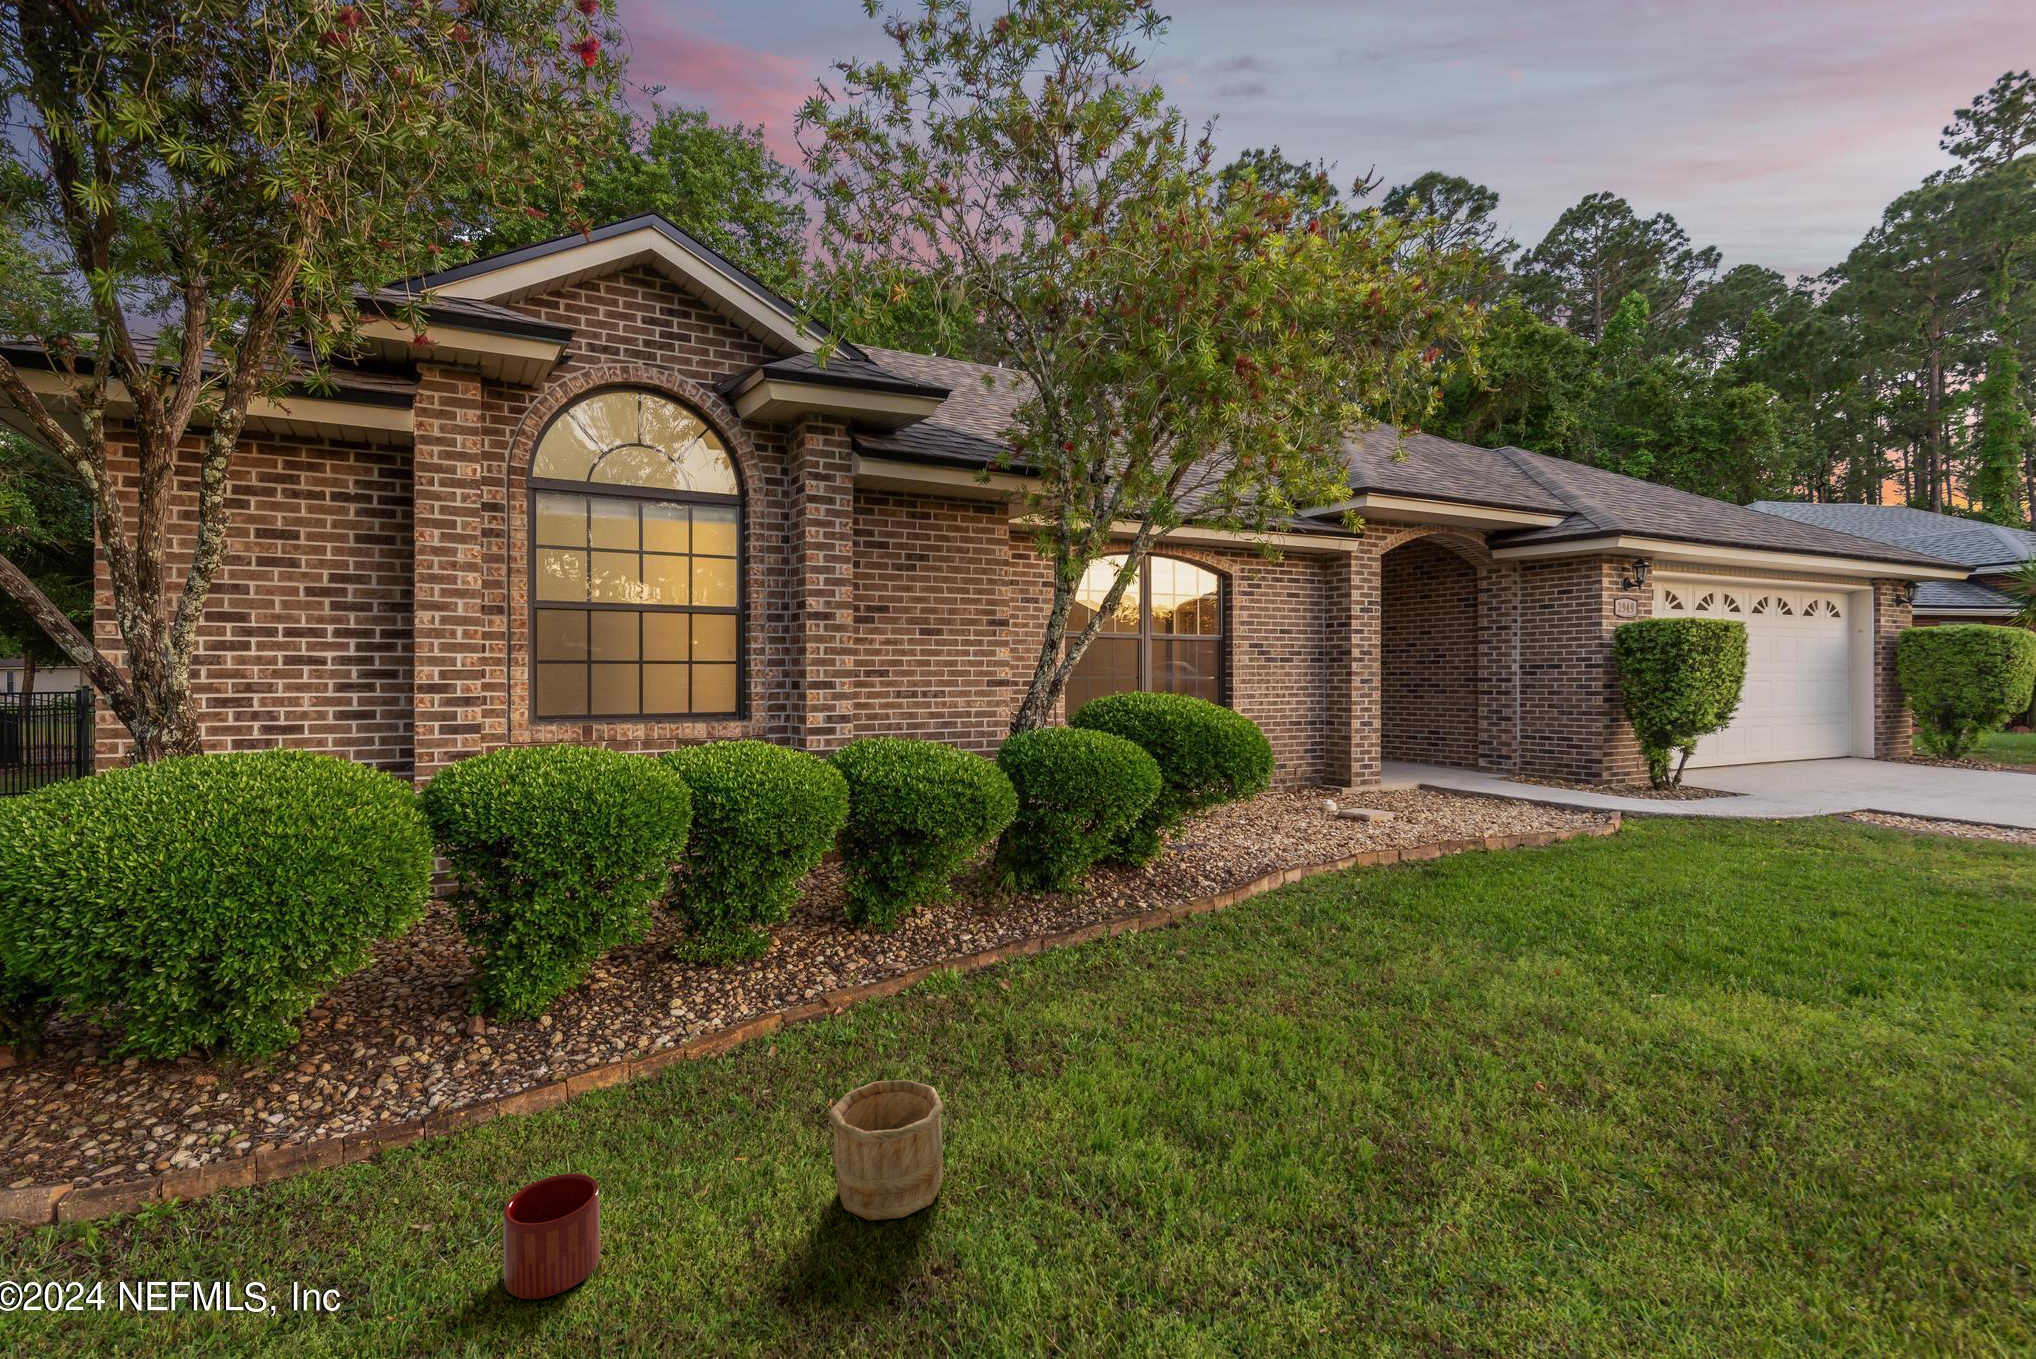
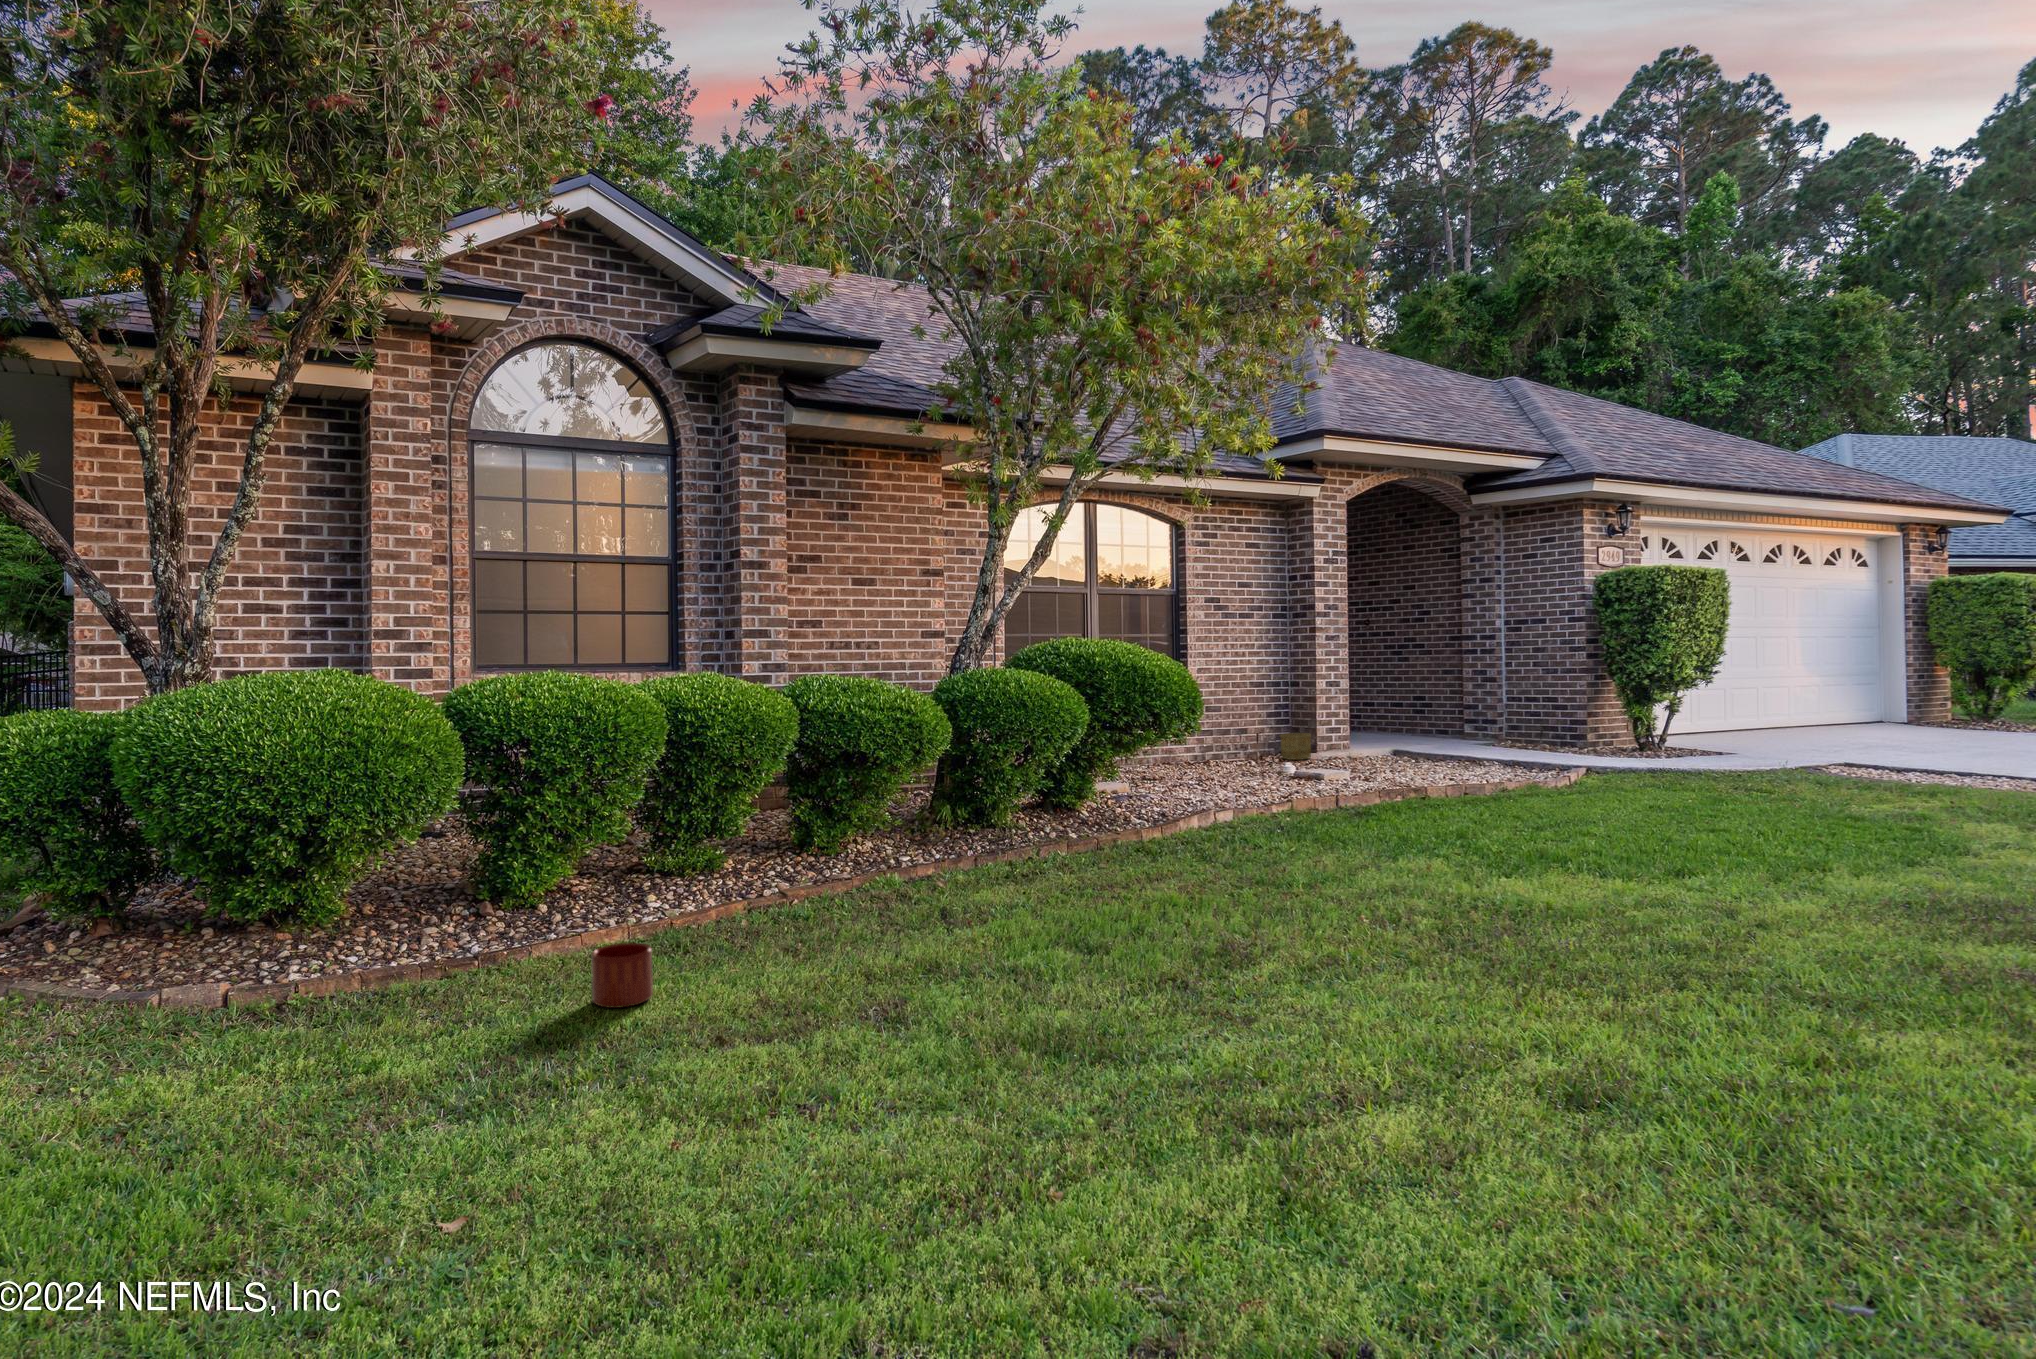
wooden bucket: present [829,1080,944,1221] -> present [1280,733,1311,760]

